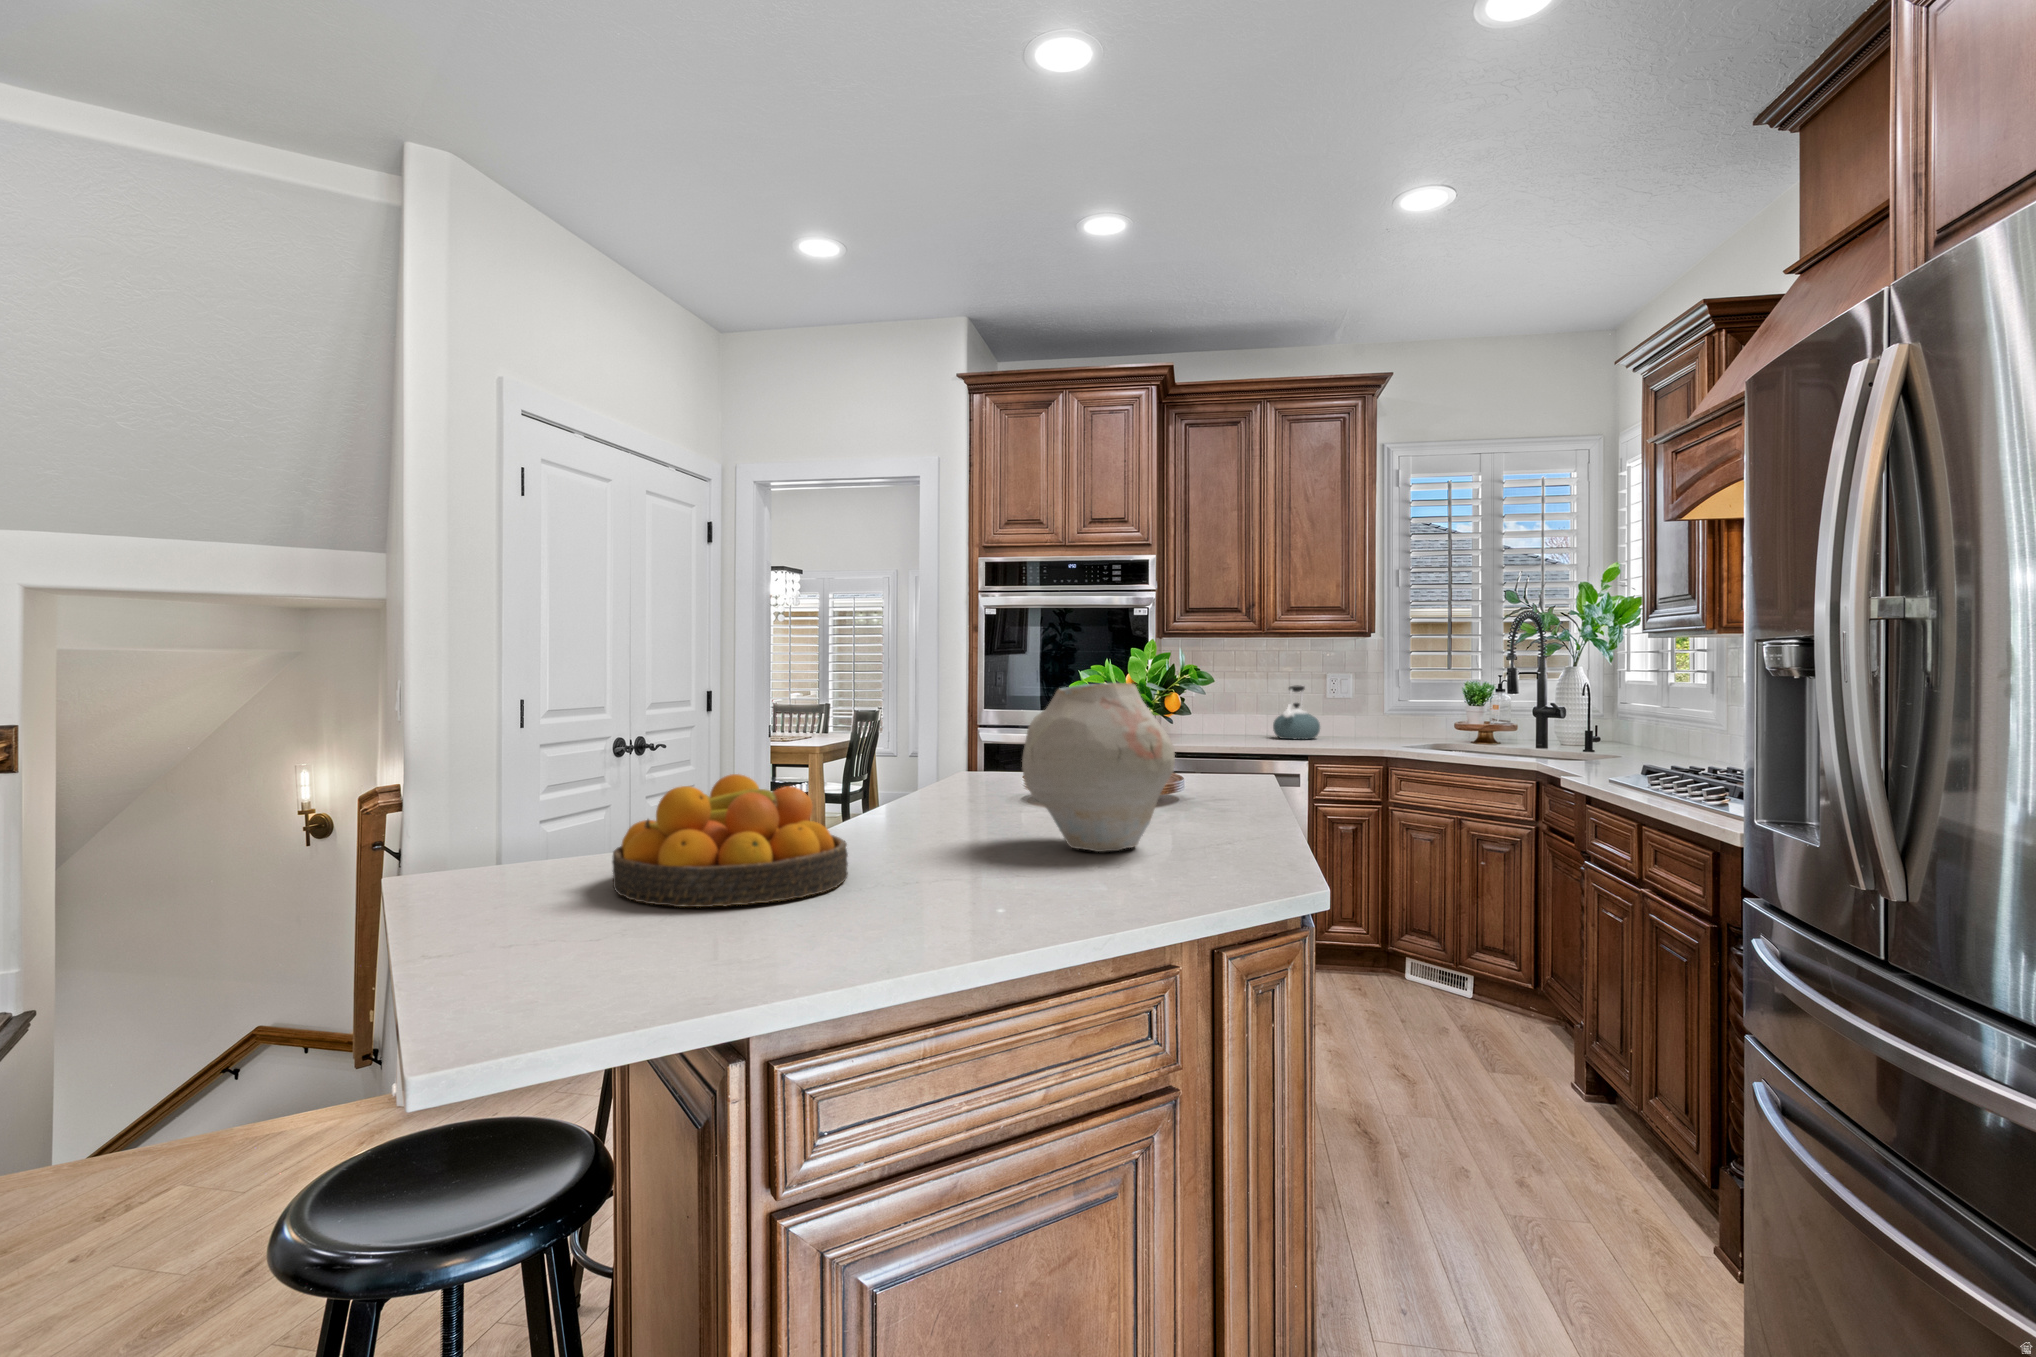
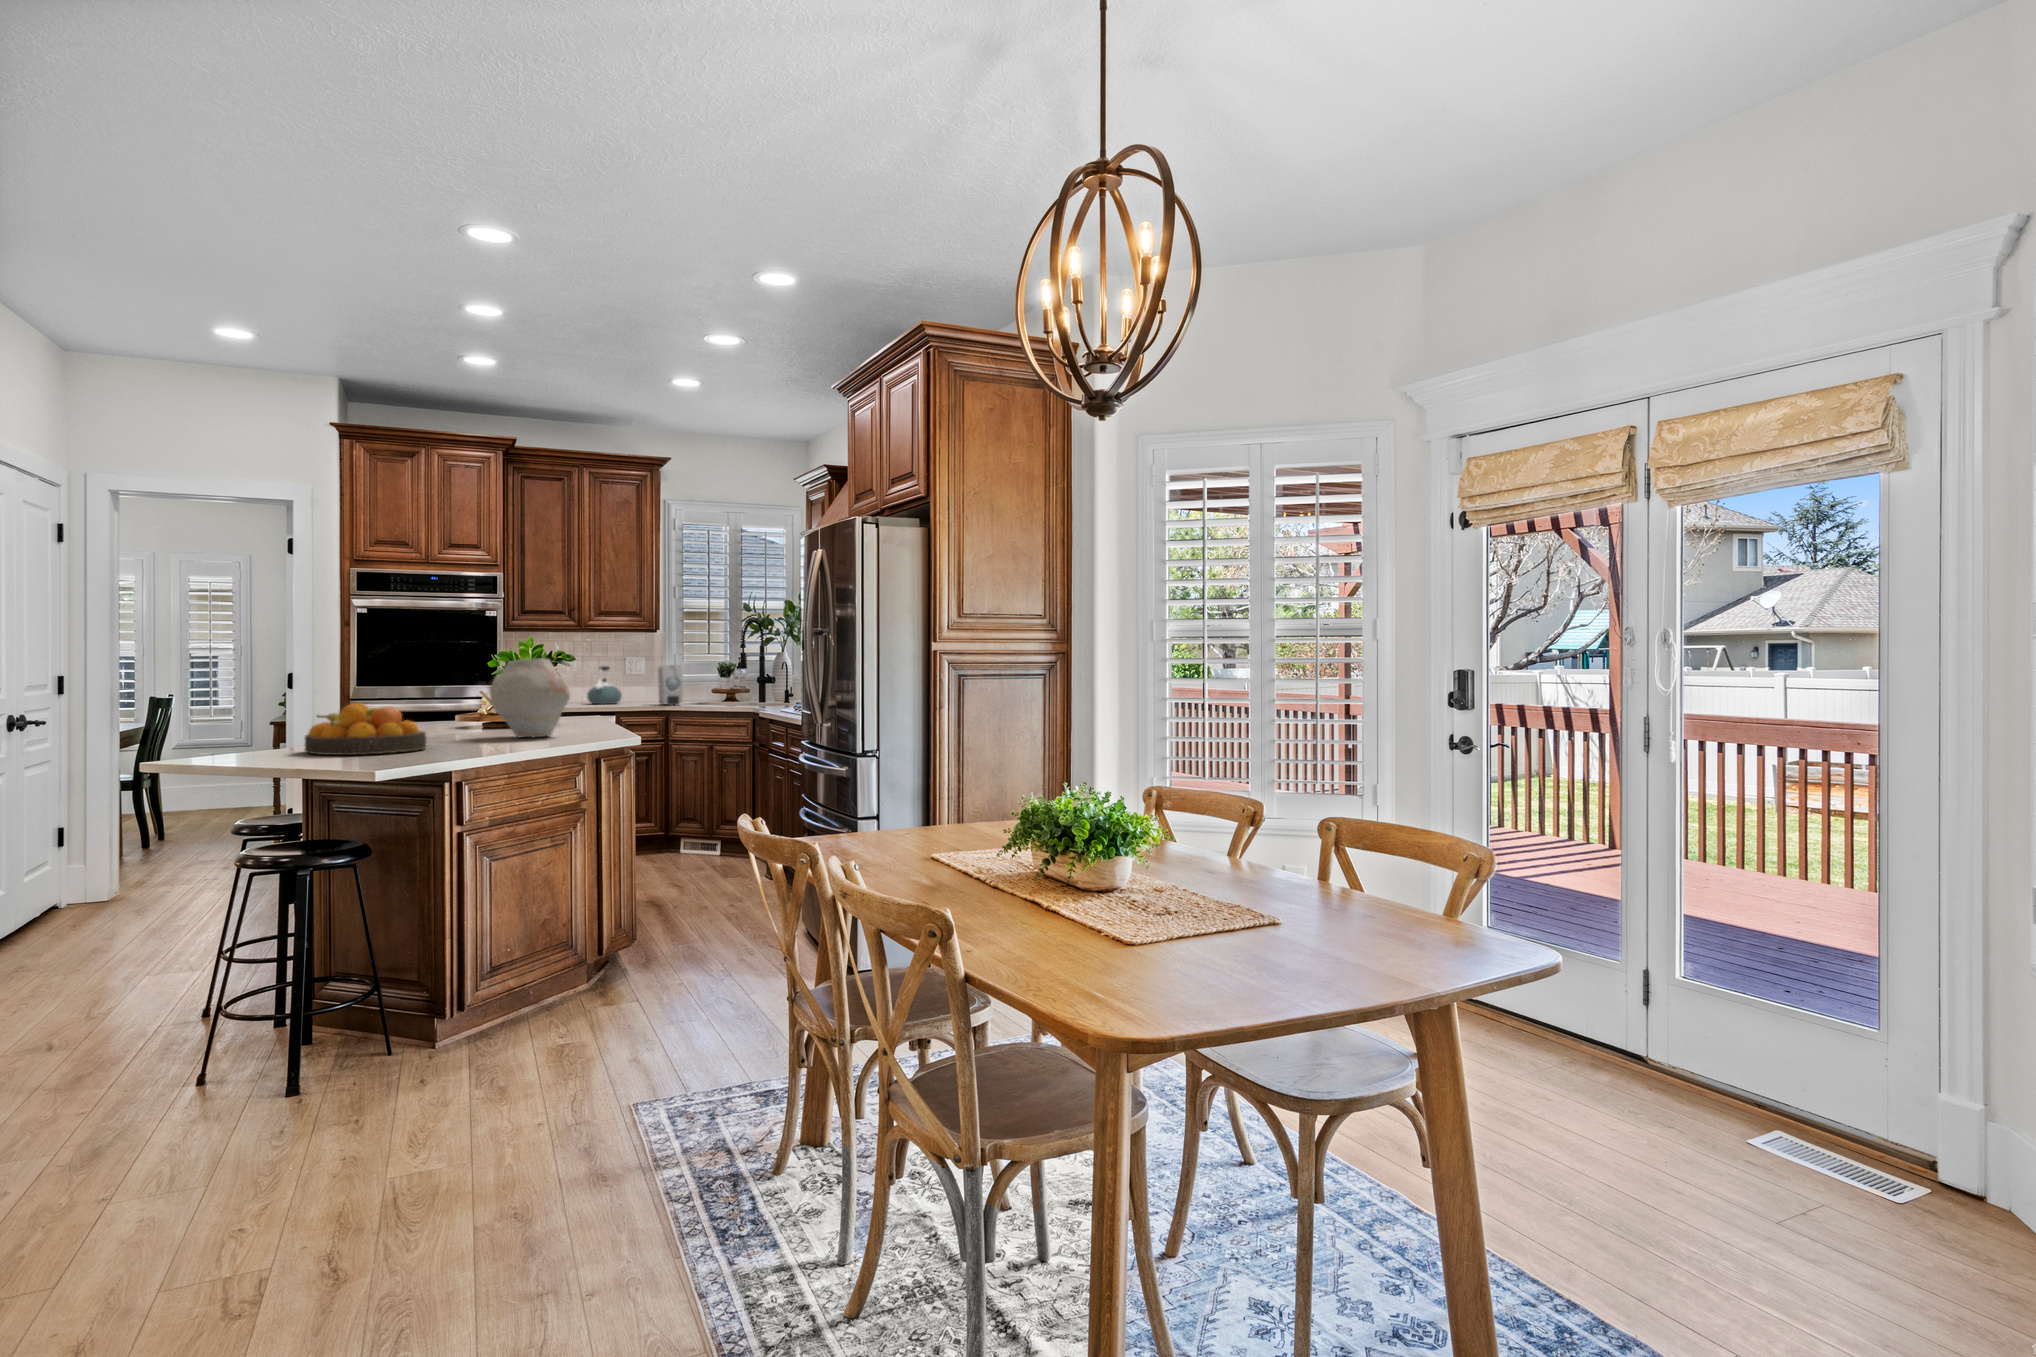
soap dispenser: none [1373,686,1410,748] -> present [658,665,683,705]

